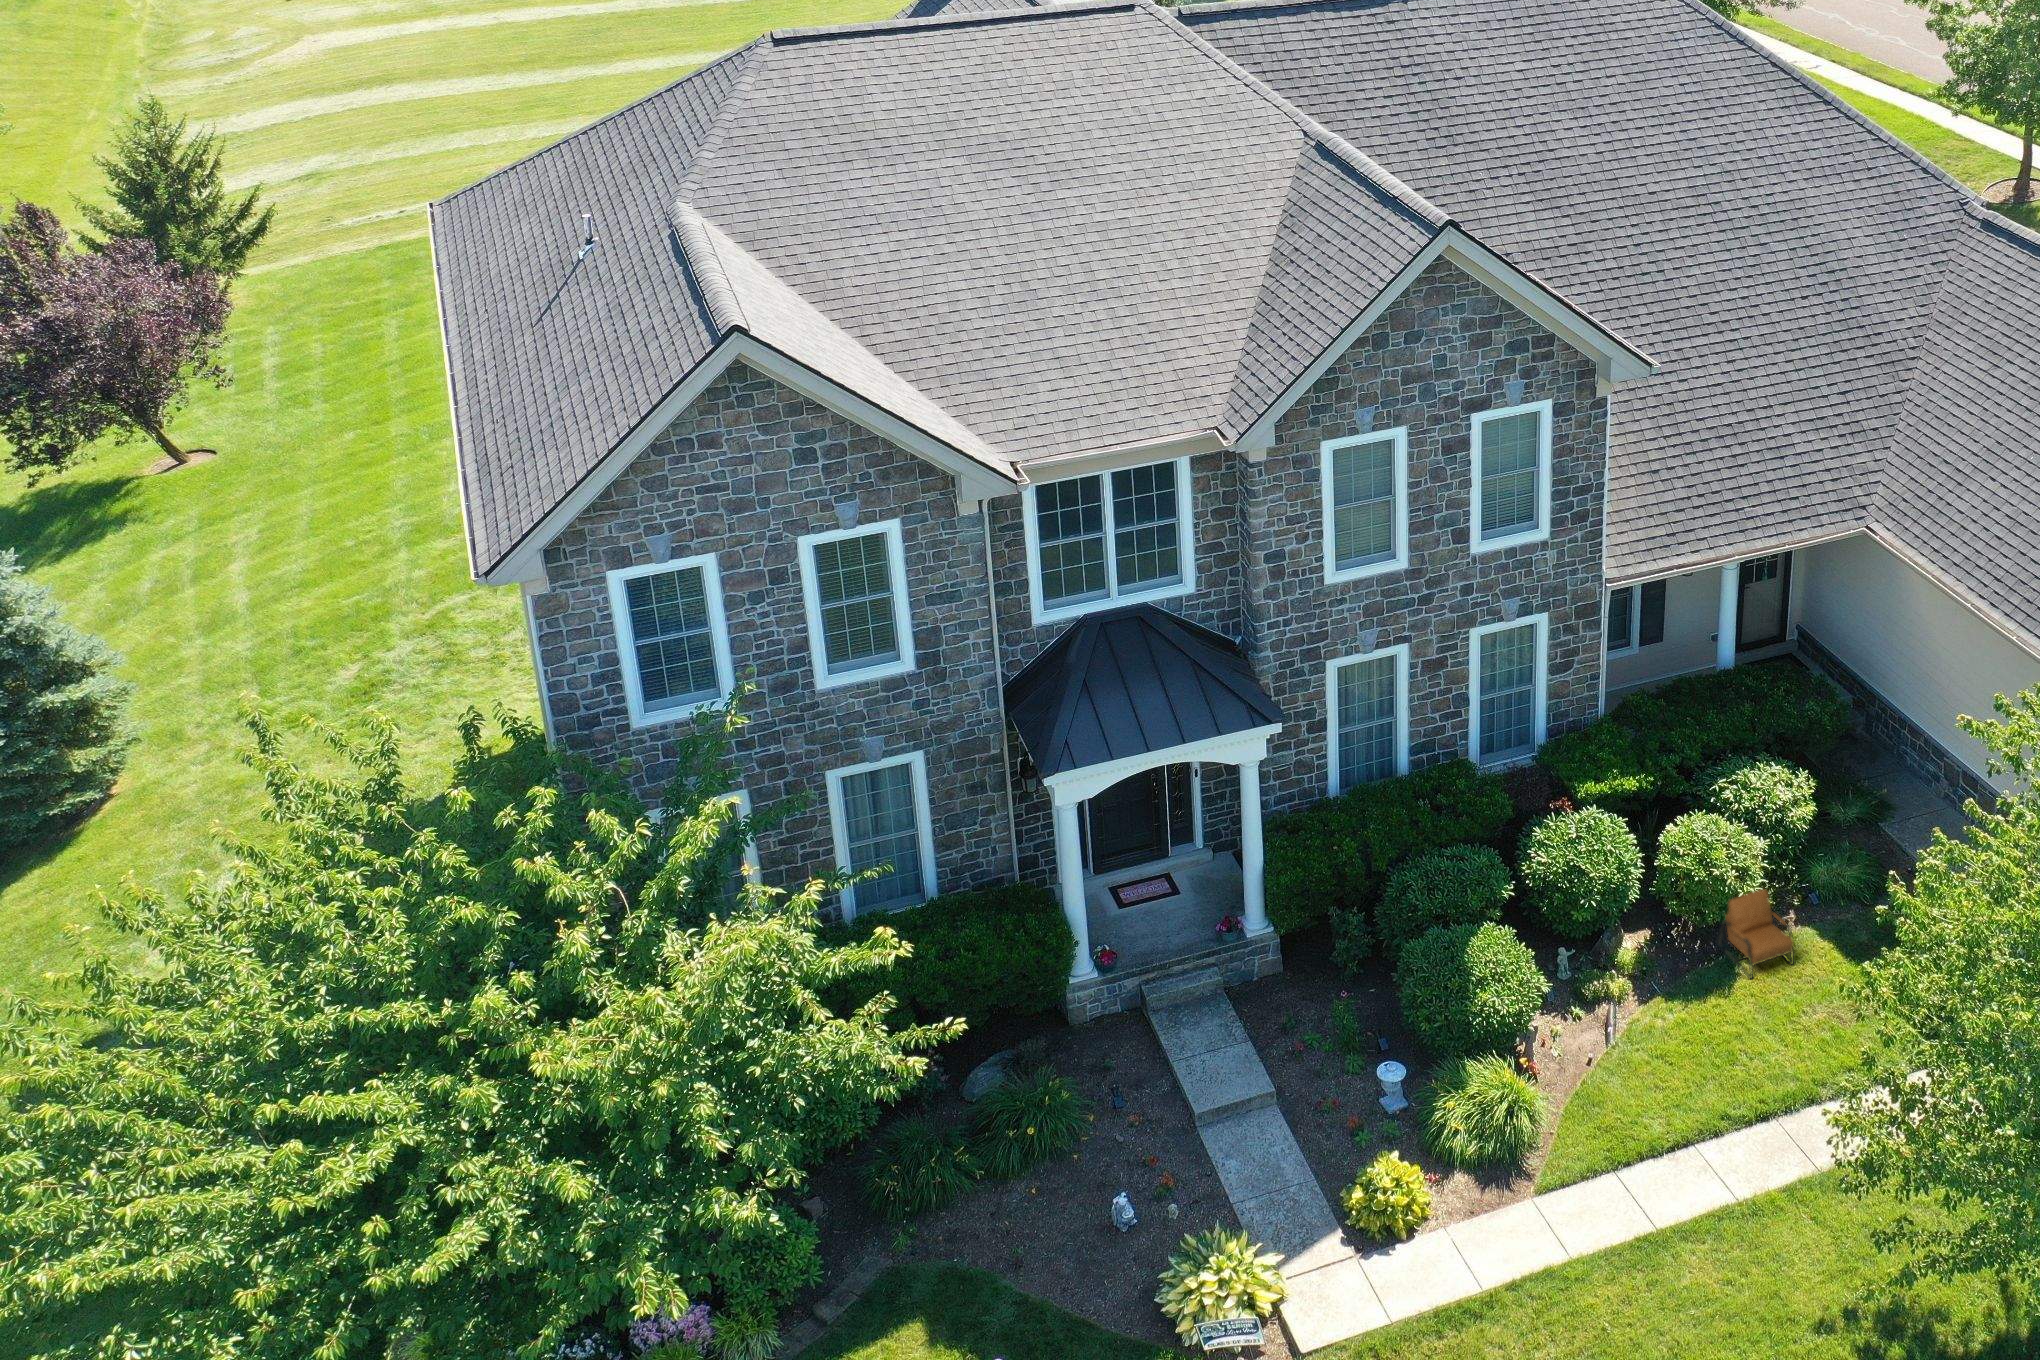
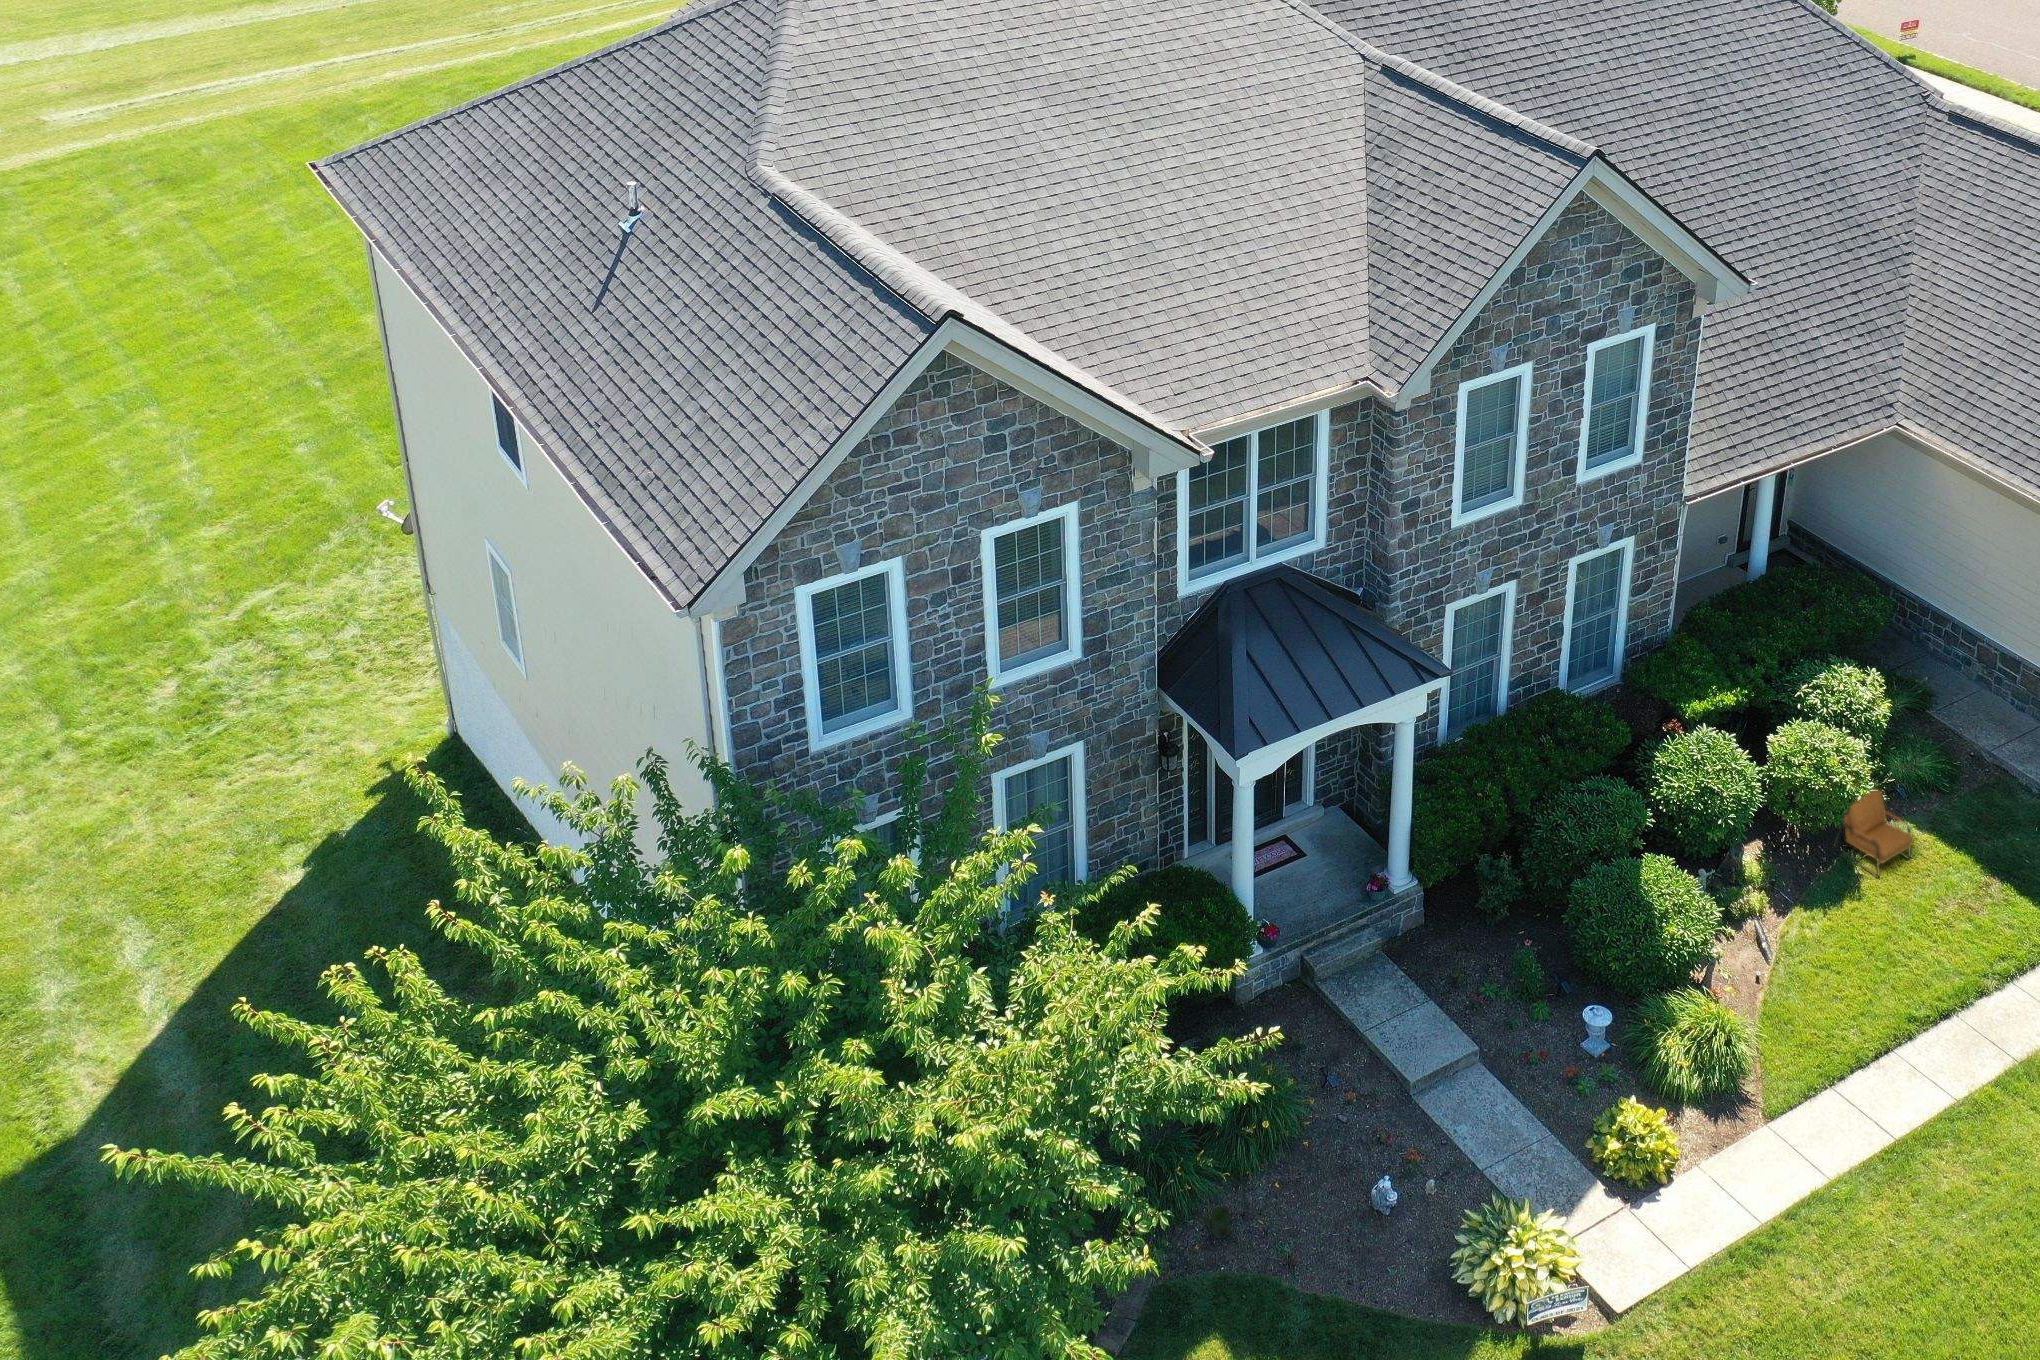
watering can: none [934,1198,975,1231] -> present [1194,1206,1236,1239]

